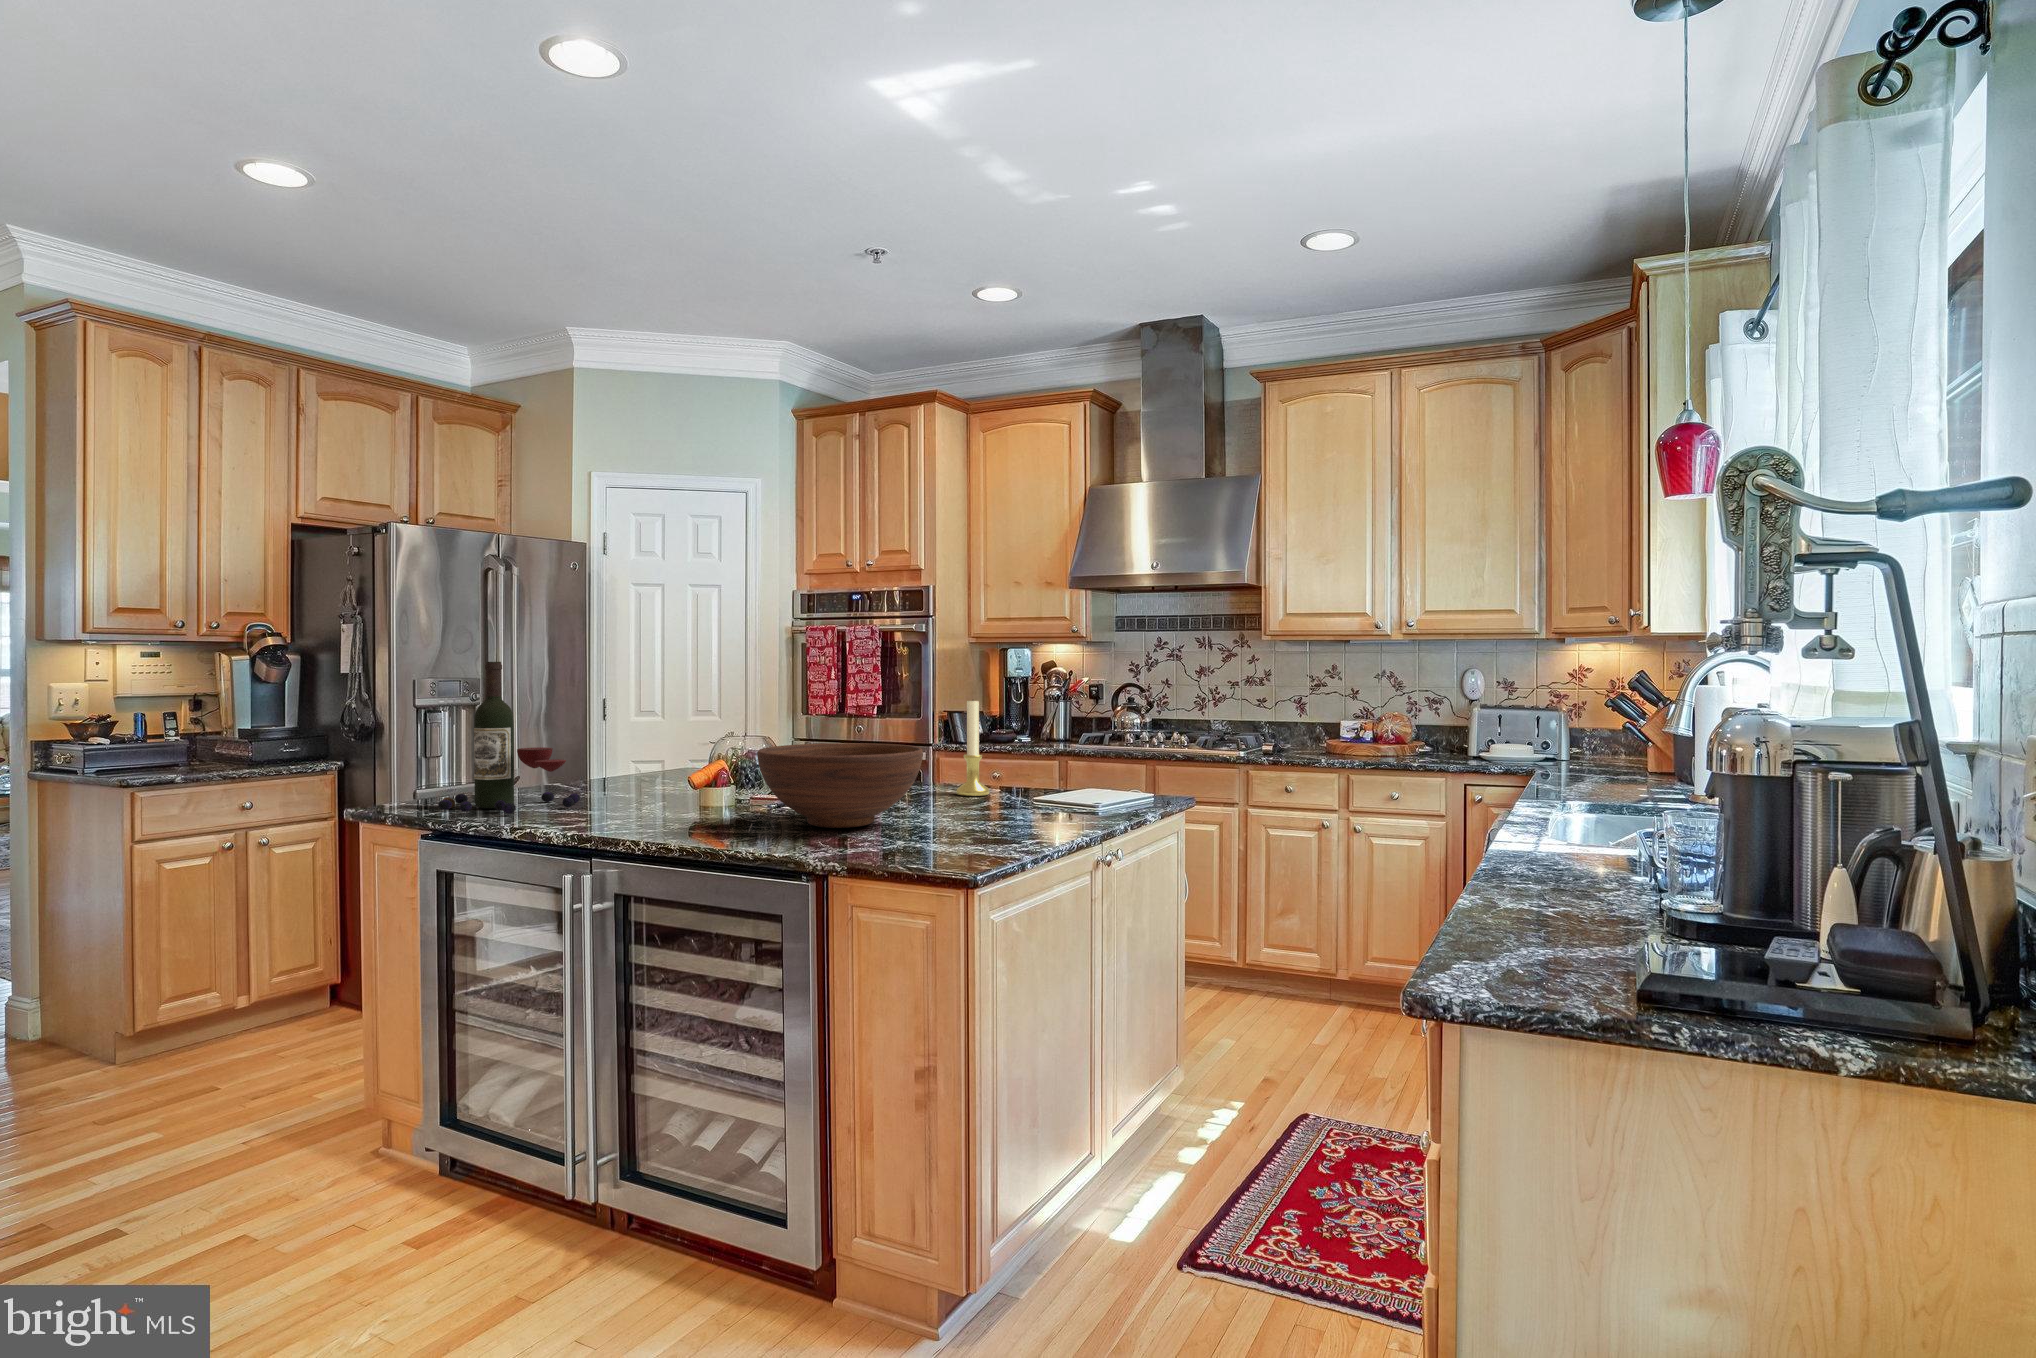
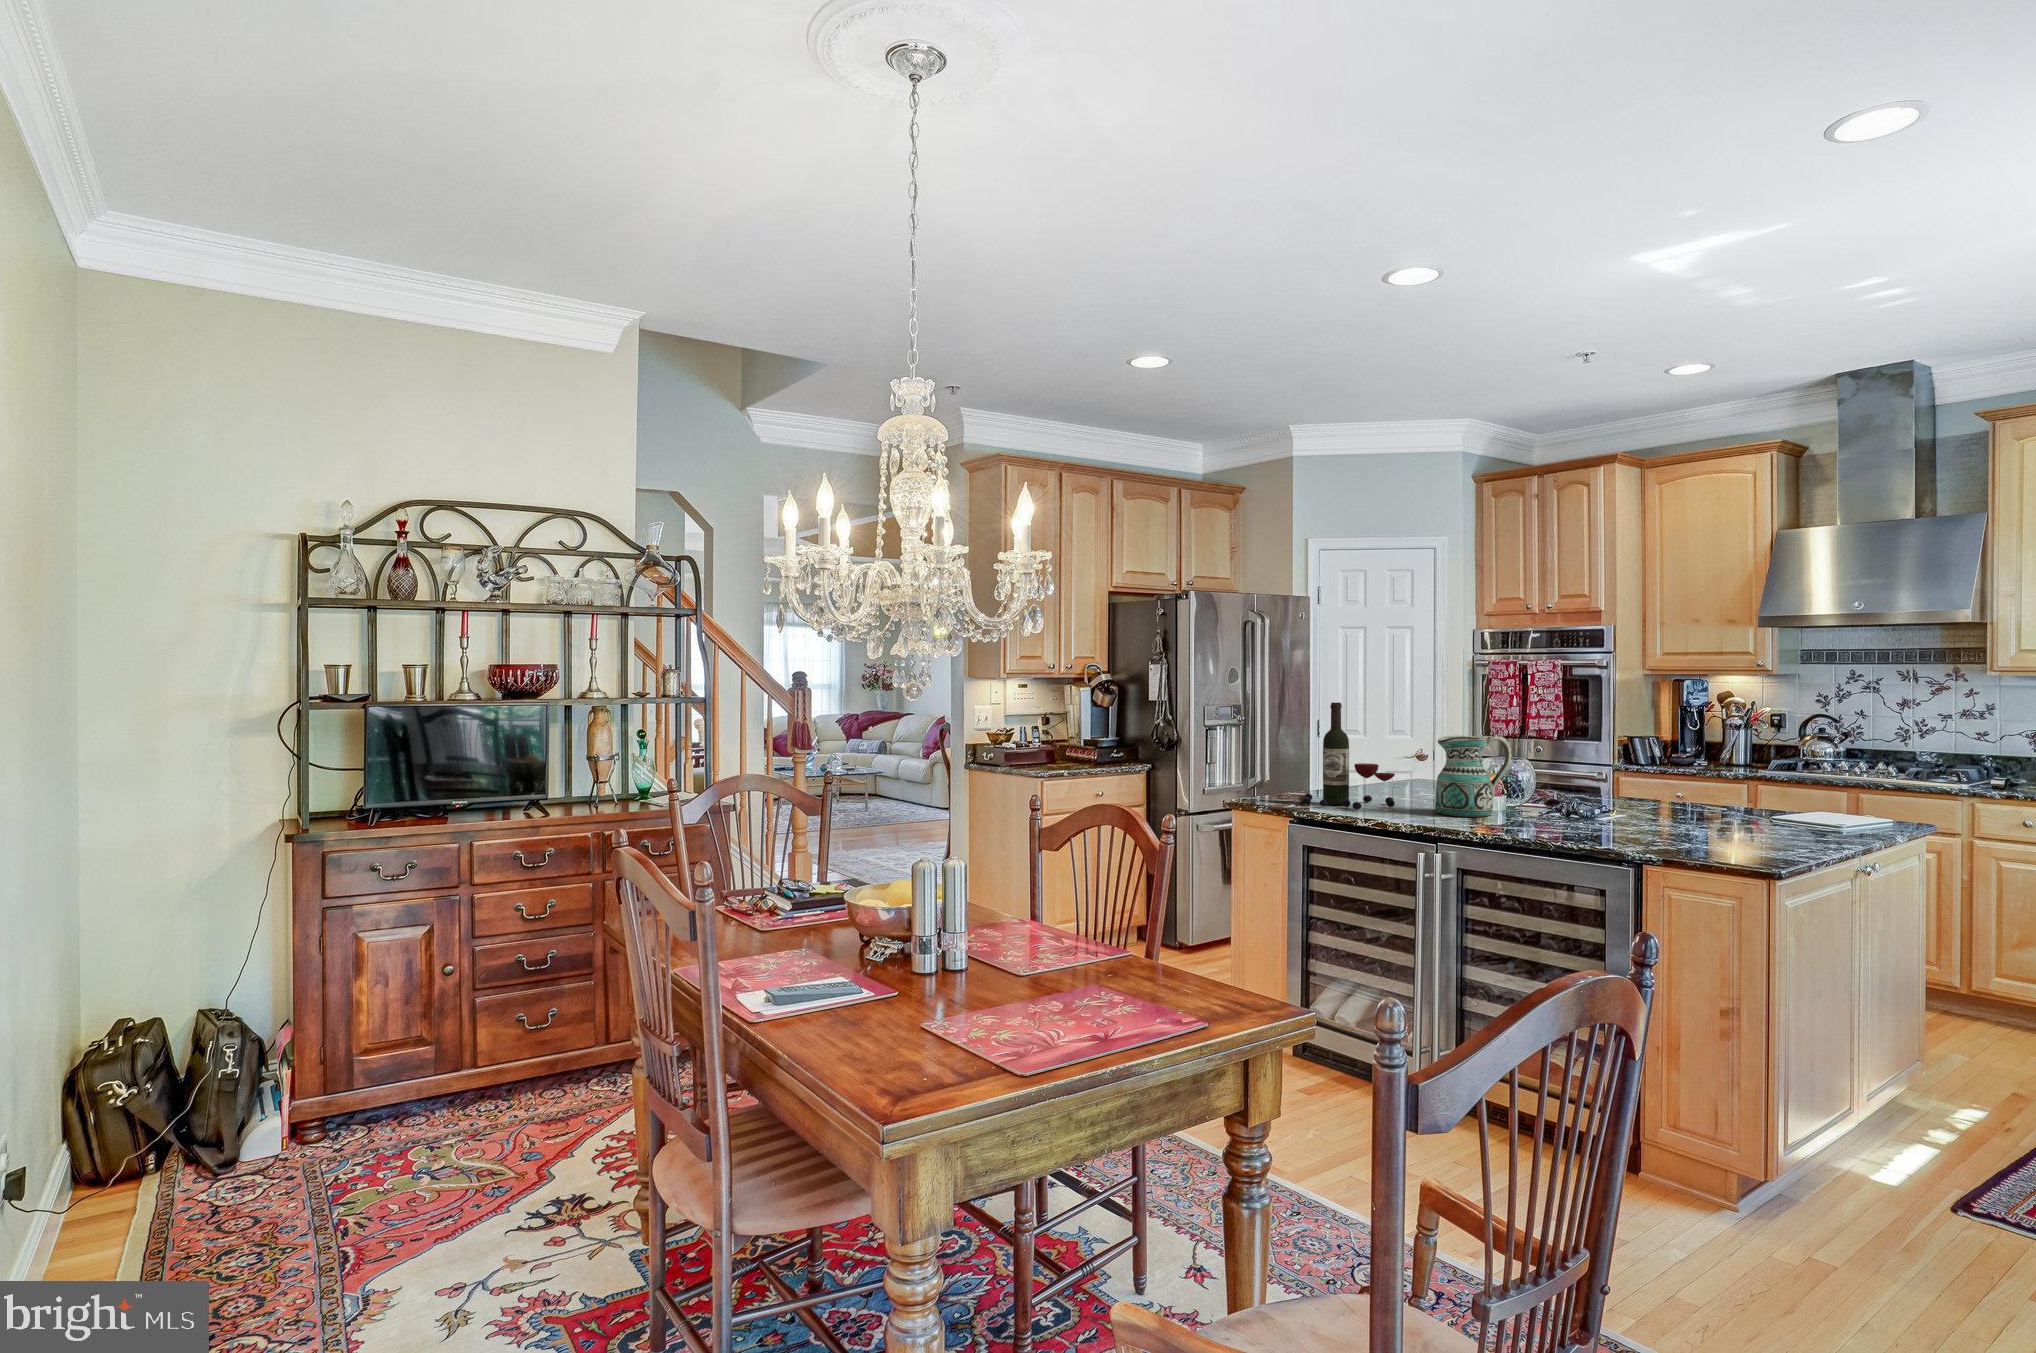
candle holder: present [956,701,990,796] -> none [1697,734,1728,814]
ceramic pitcher: none [620,703,725,816] -> present [1435,735,1512,817]
fruit bowl: present [757,743,923,828] -> none [1558,769,1695,833]

